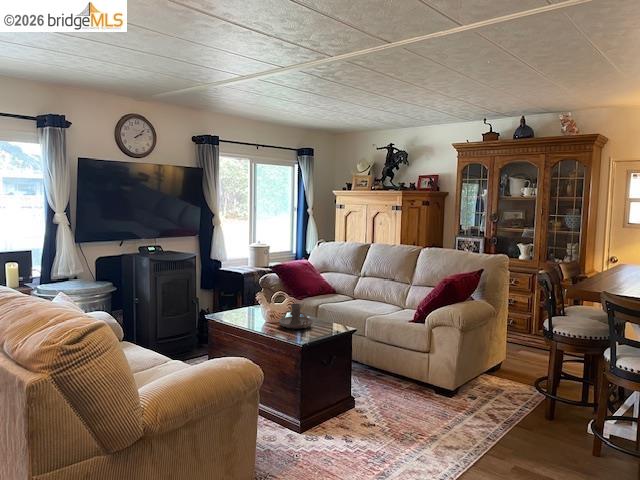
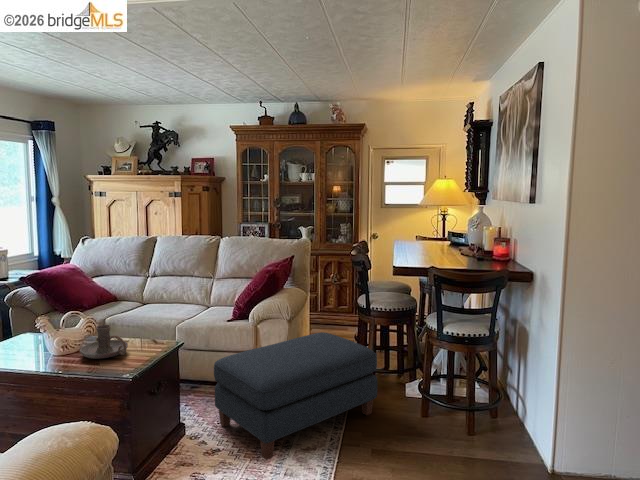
ottoman: none [381,345,545,444] -> present [214,332,377,460]

